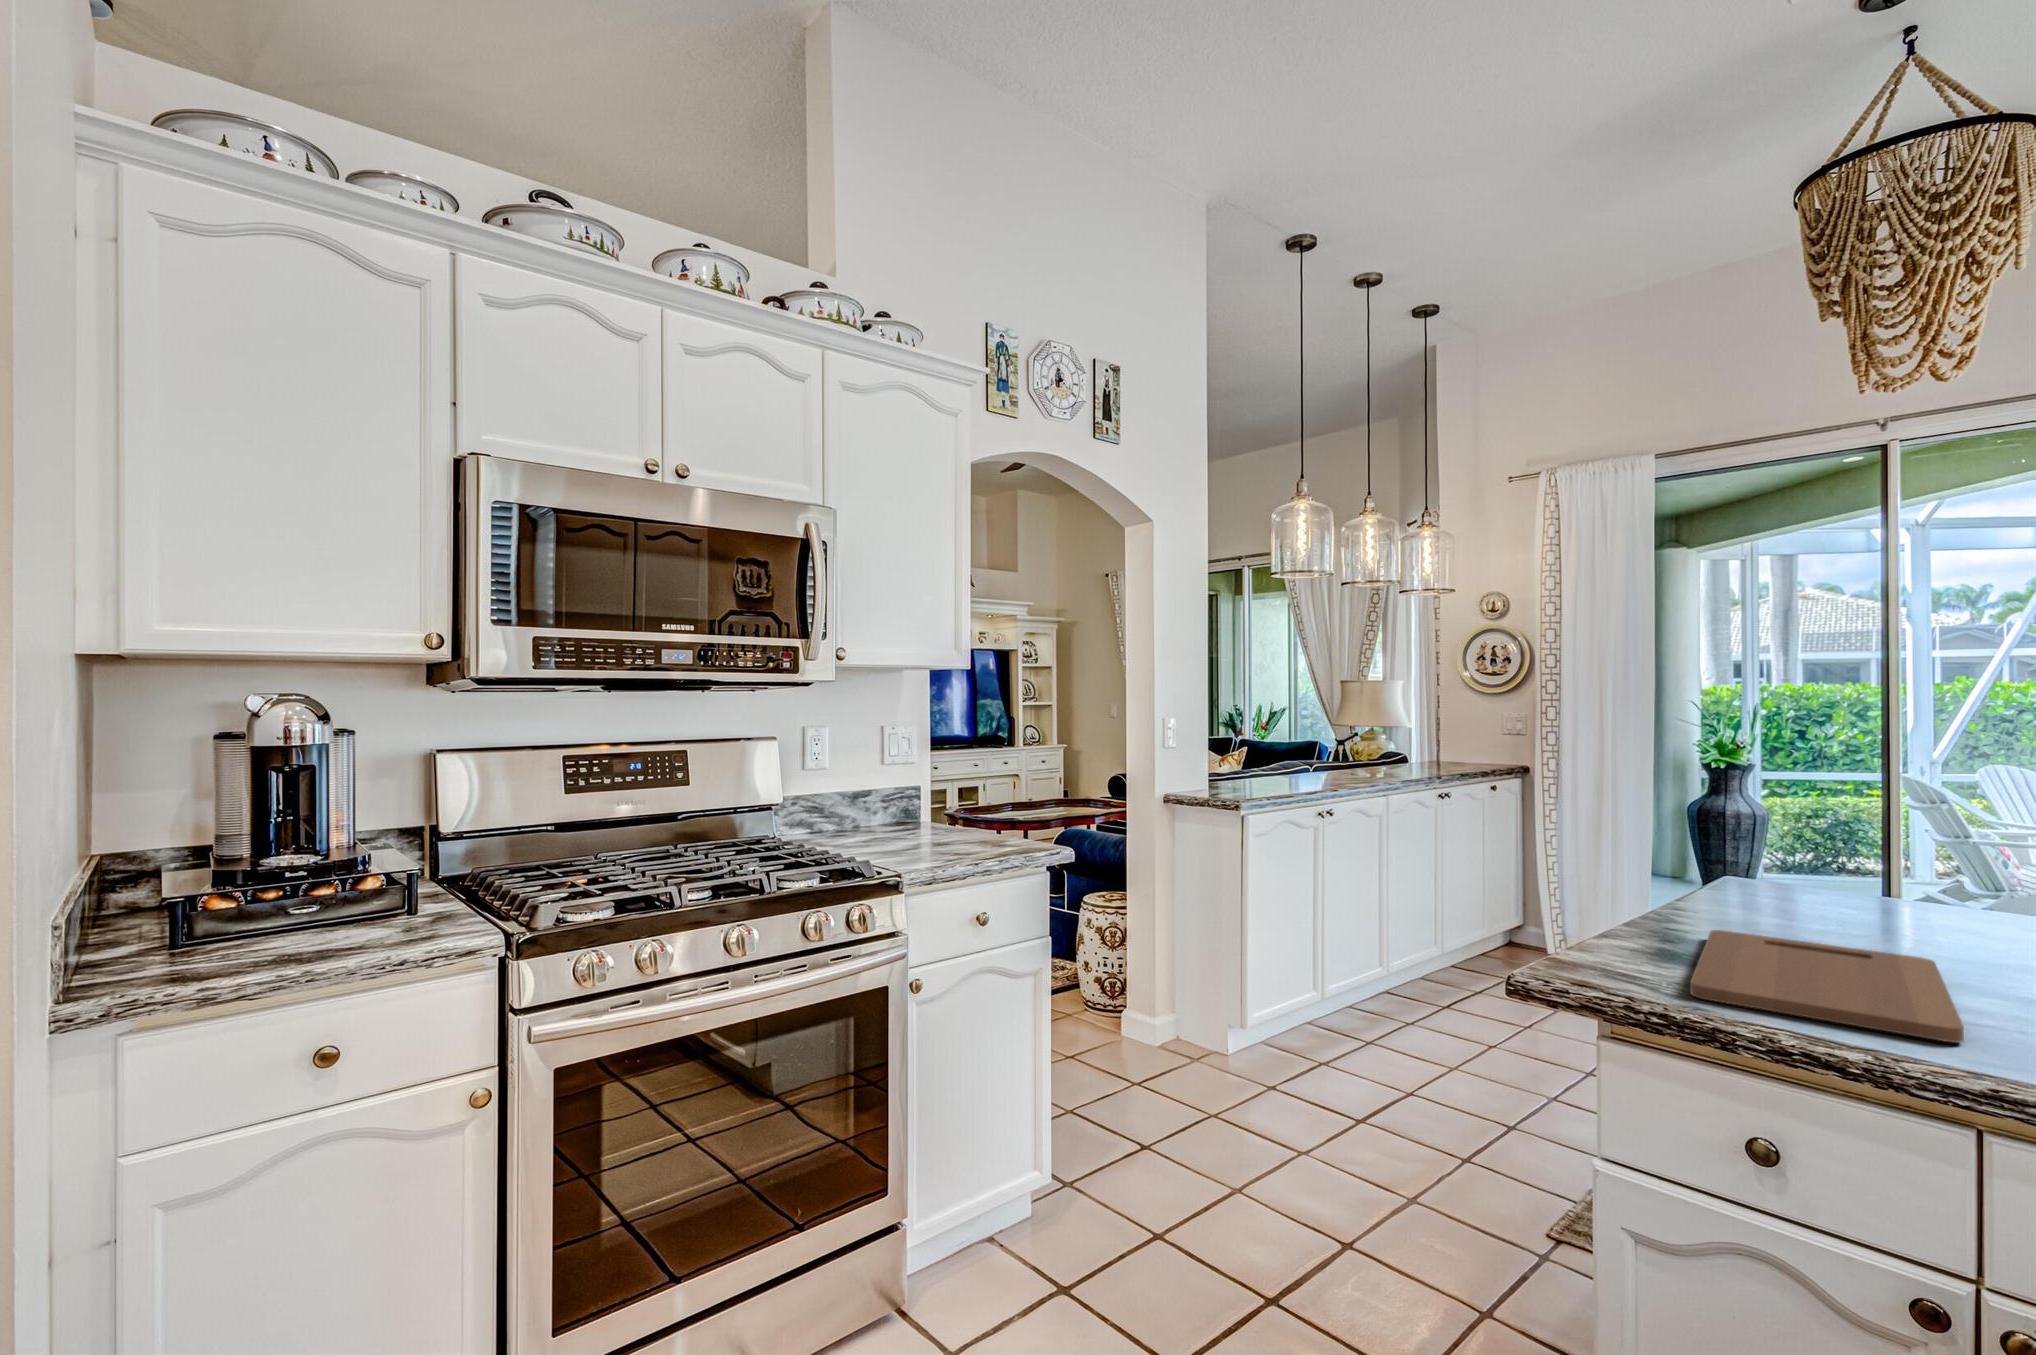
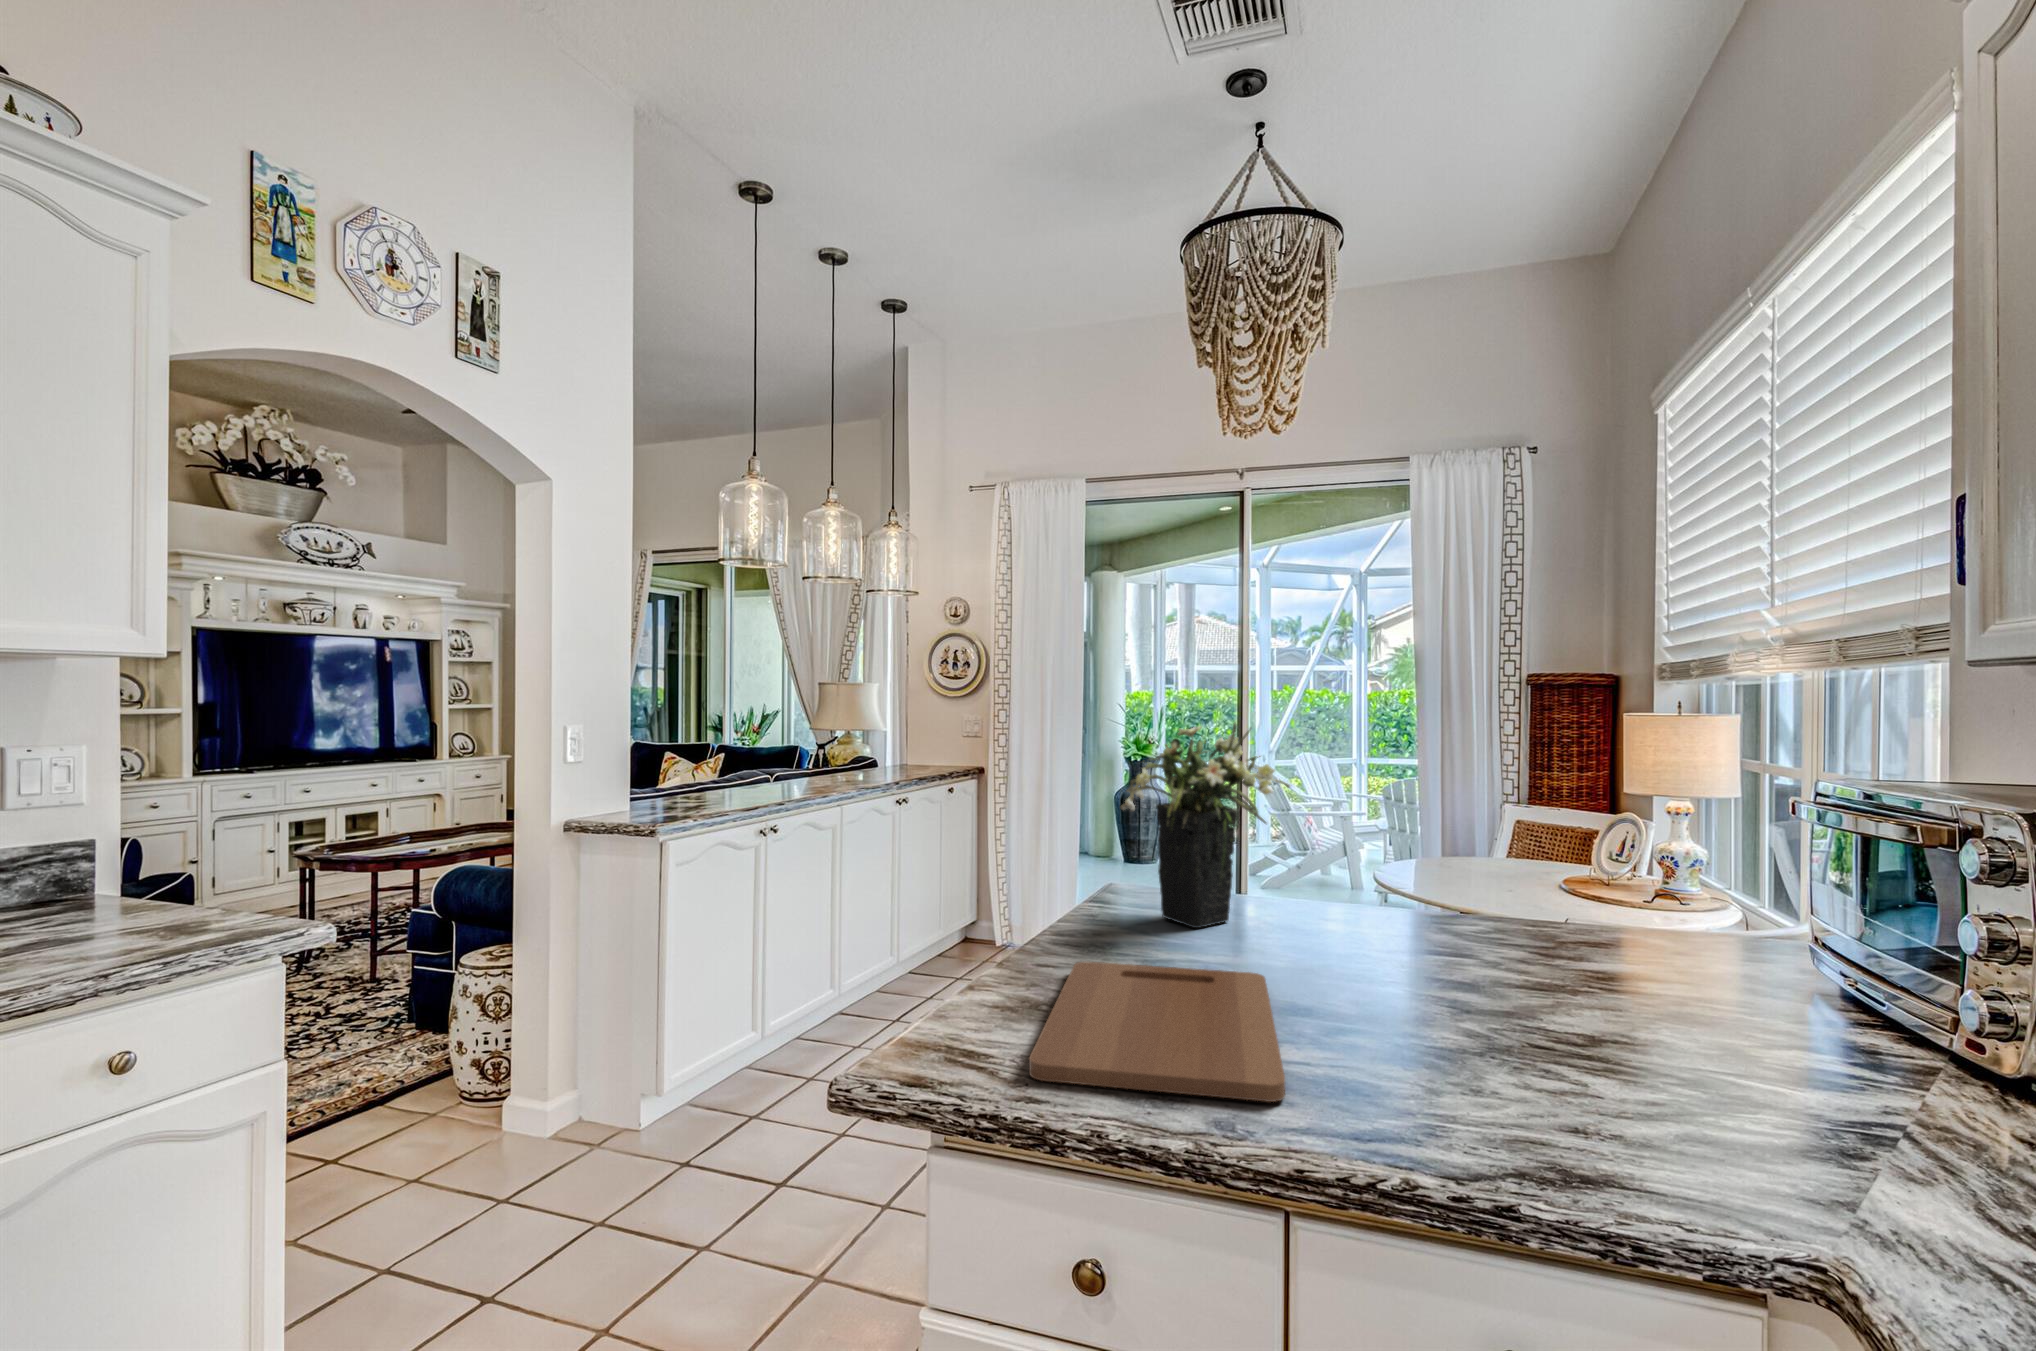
flower arrangement: none [1750,721,1966,921] -> present [1121,723,1290,928]

